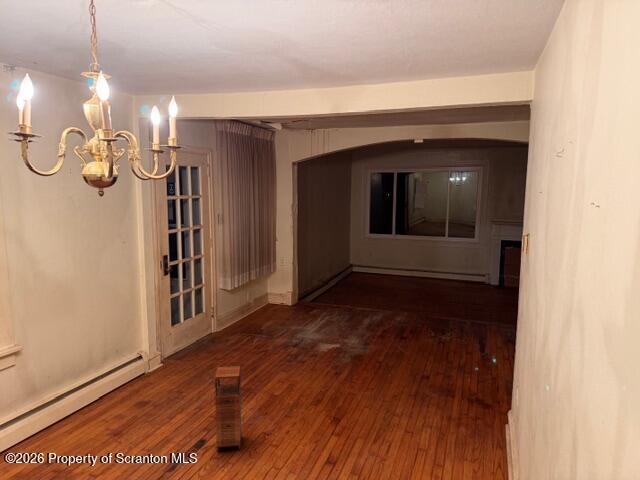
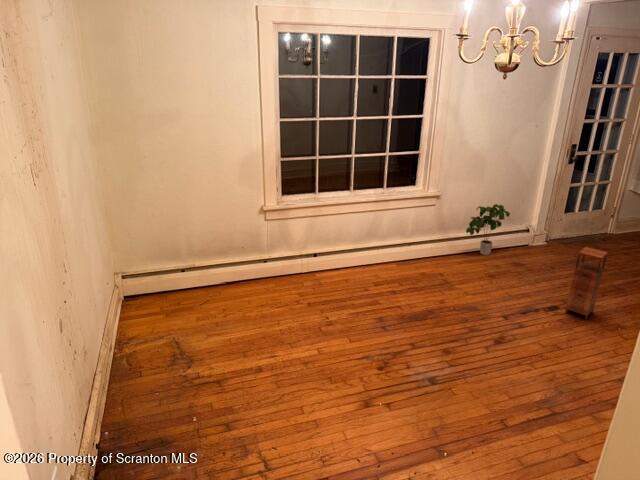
potted plant: none [61,339,116,411] -> present [466,204,510,255]

